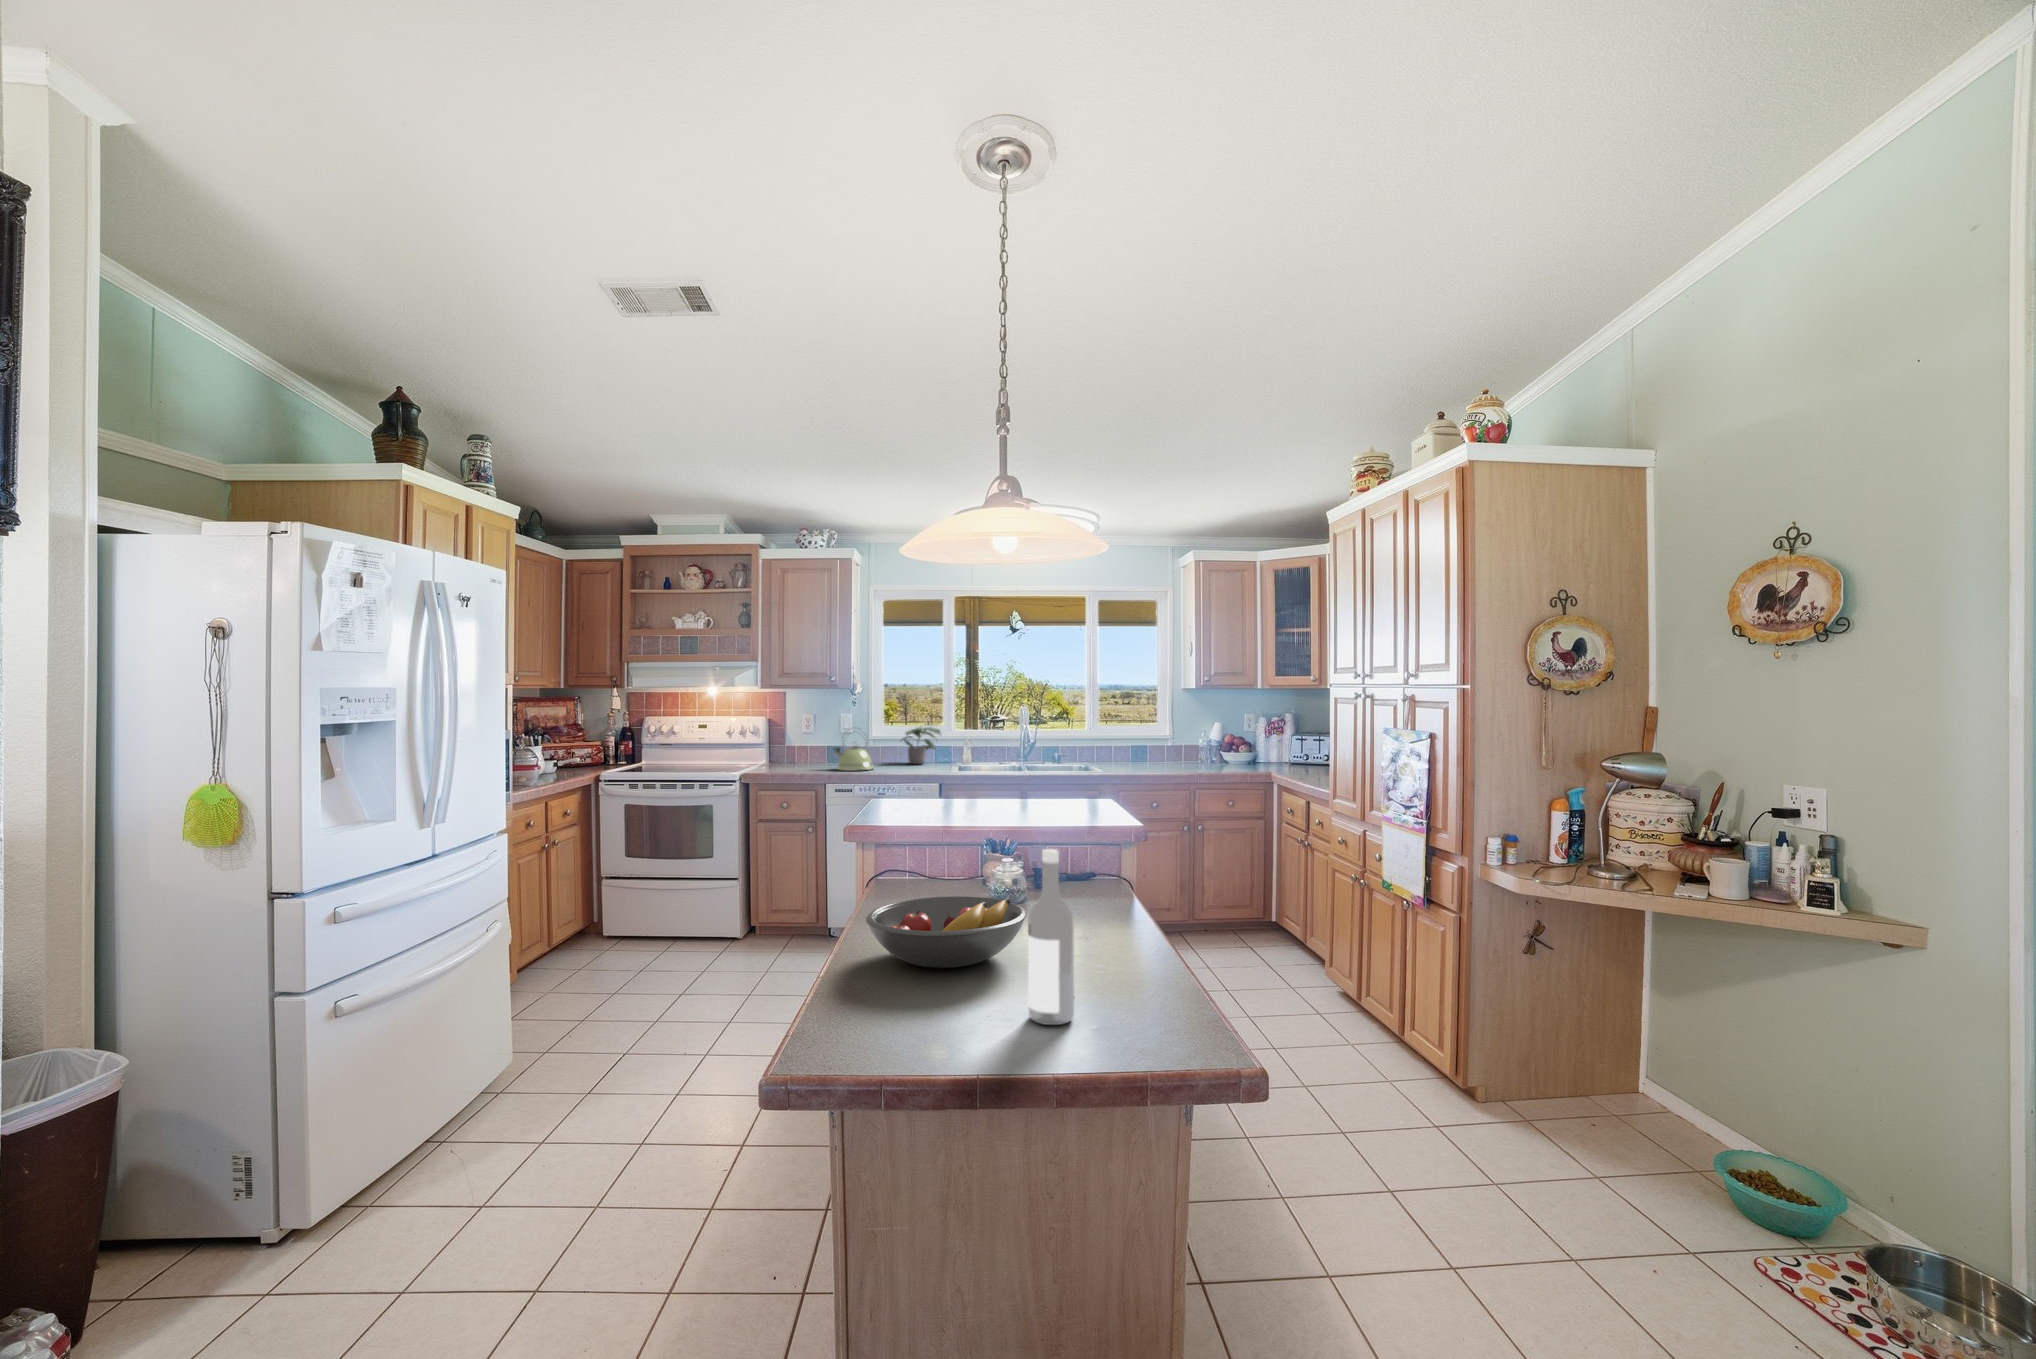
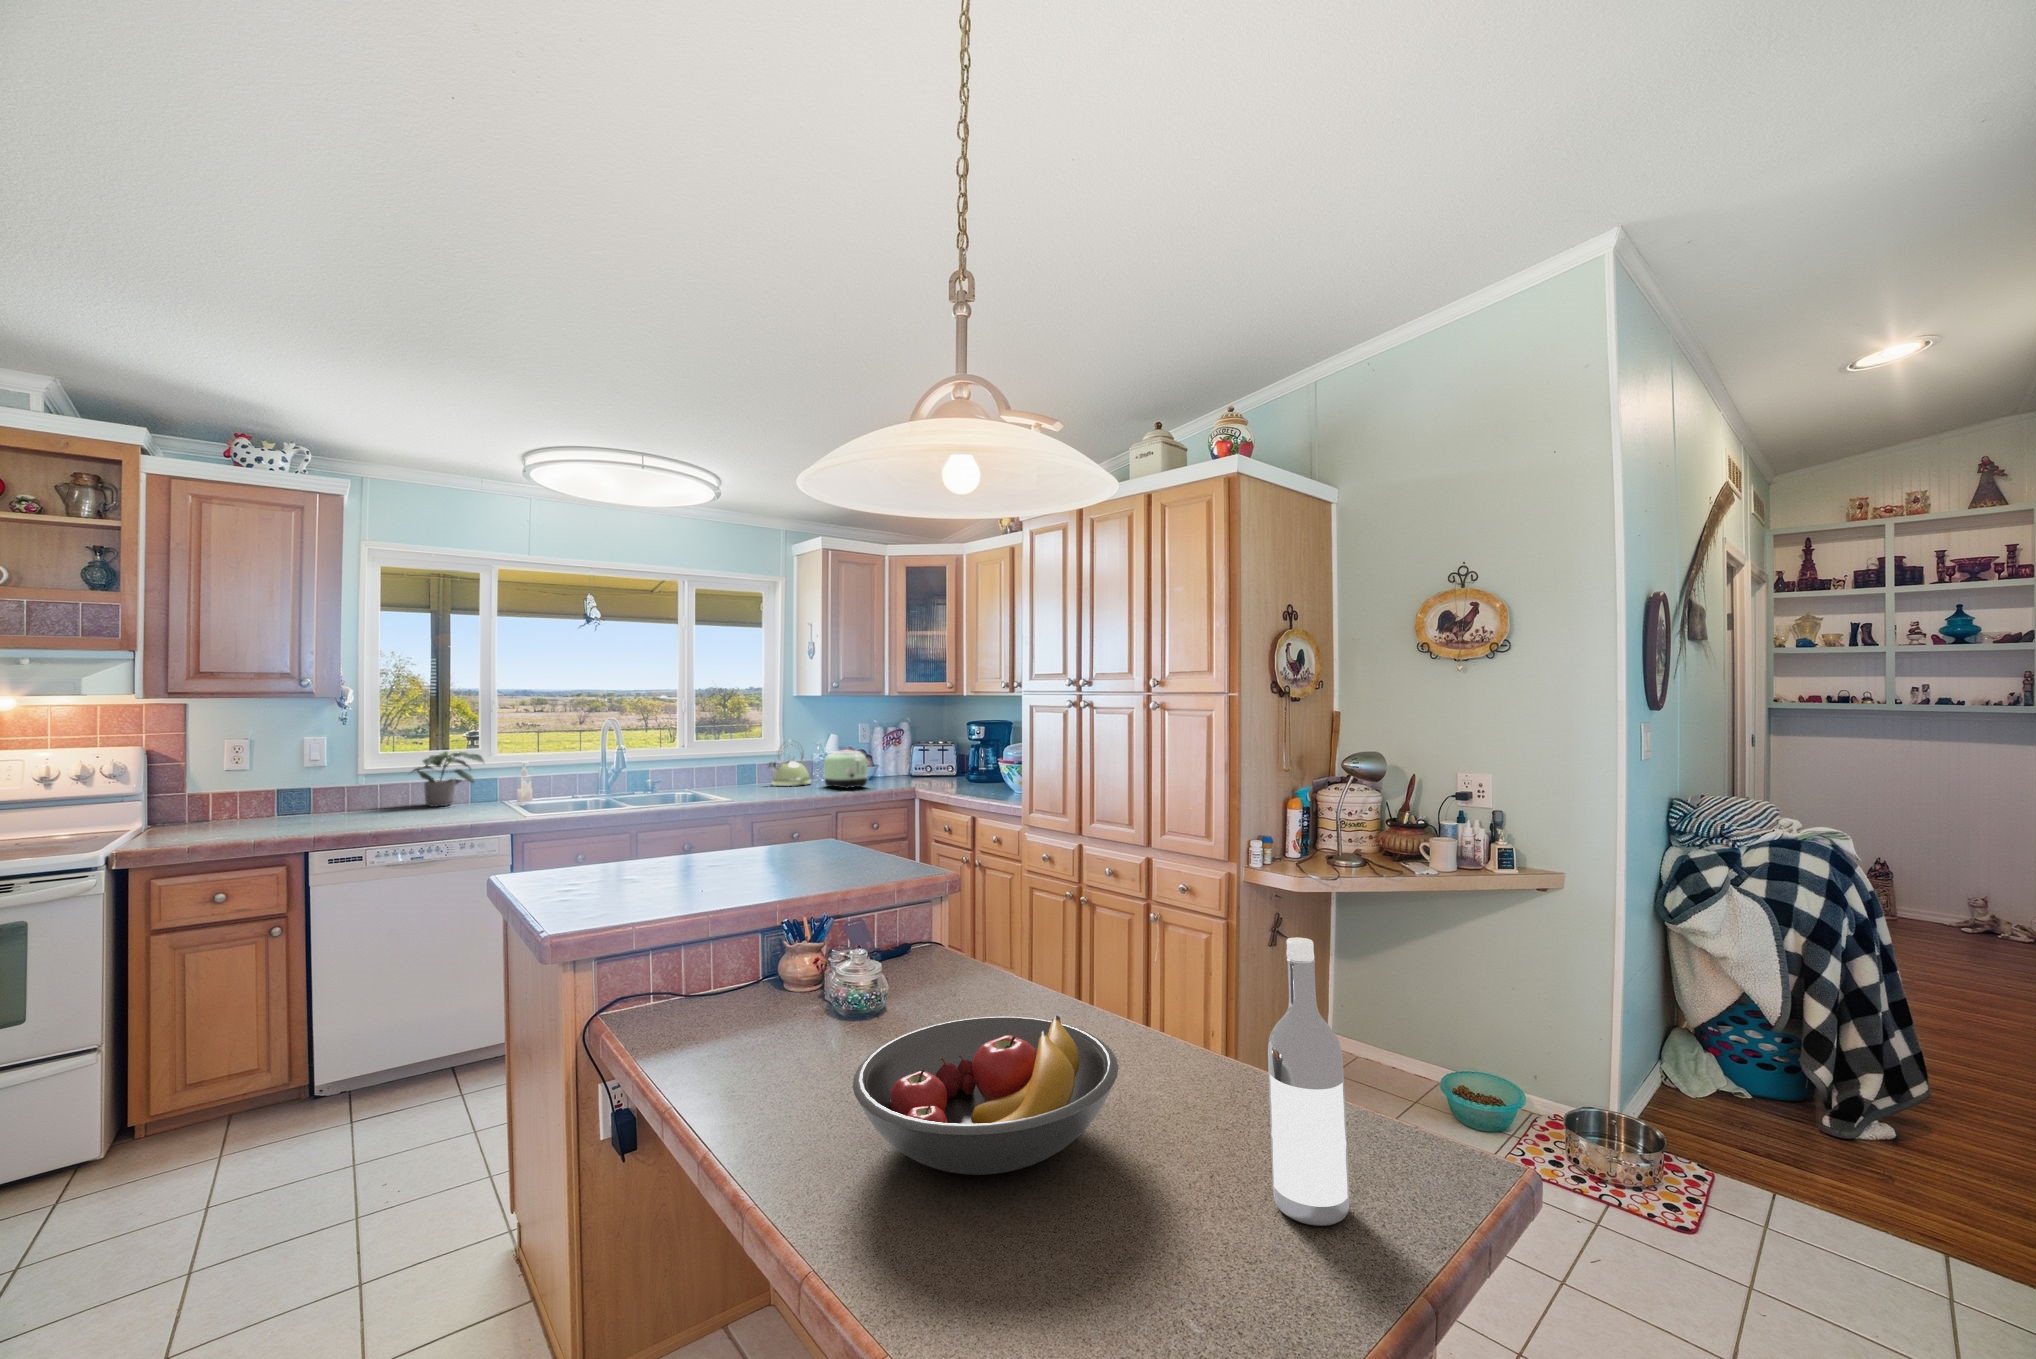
kettle: present [833,731,873,771] -> present [769,752,811,786]
toaster: none [1195,737,1233,771] -> present [824,750,867,789]

